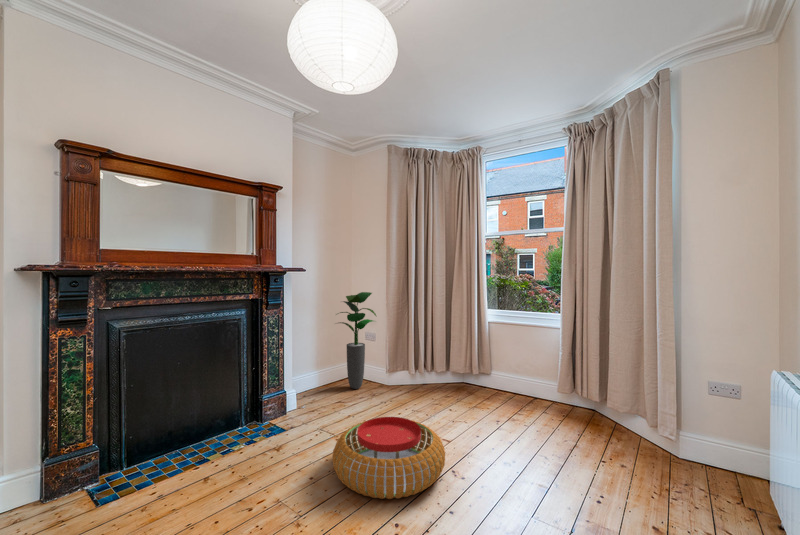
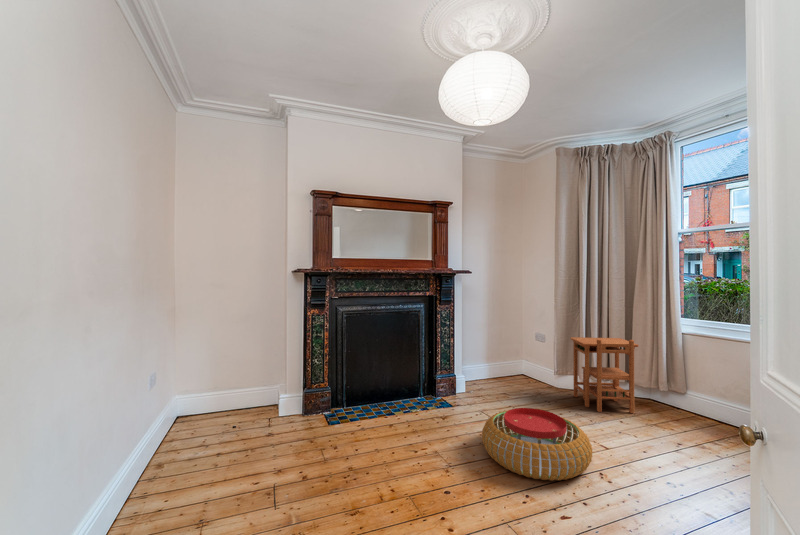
potted plant: present [340,292,376,389] -> none [502,294,546,385]
side table: none [402,331,459,404] -> present [570,337,638,413]

